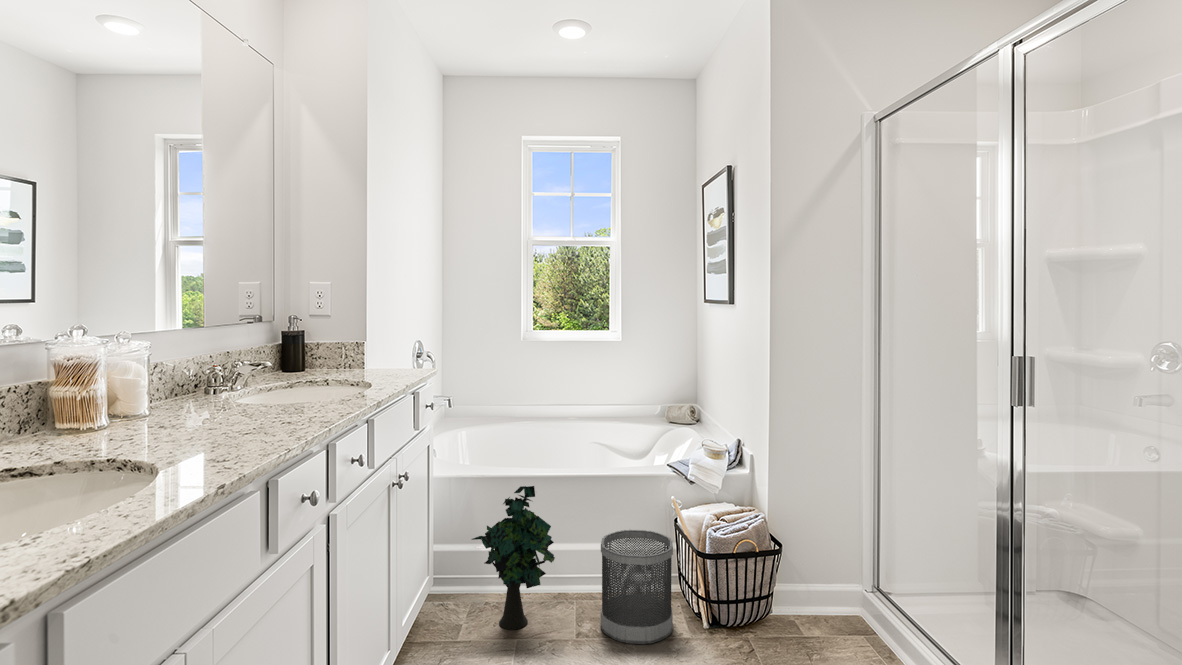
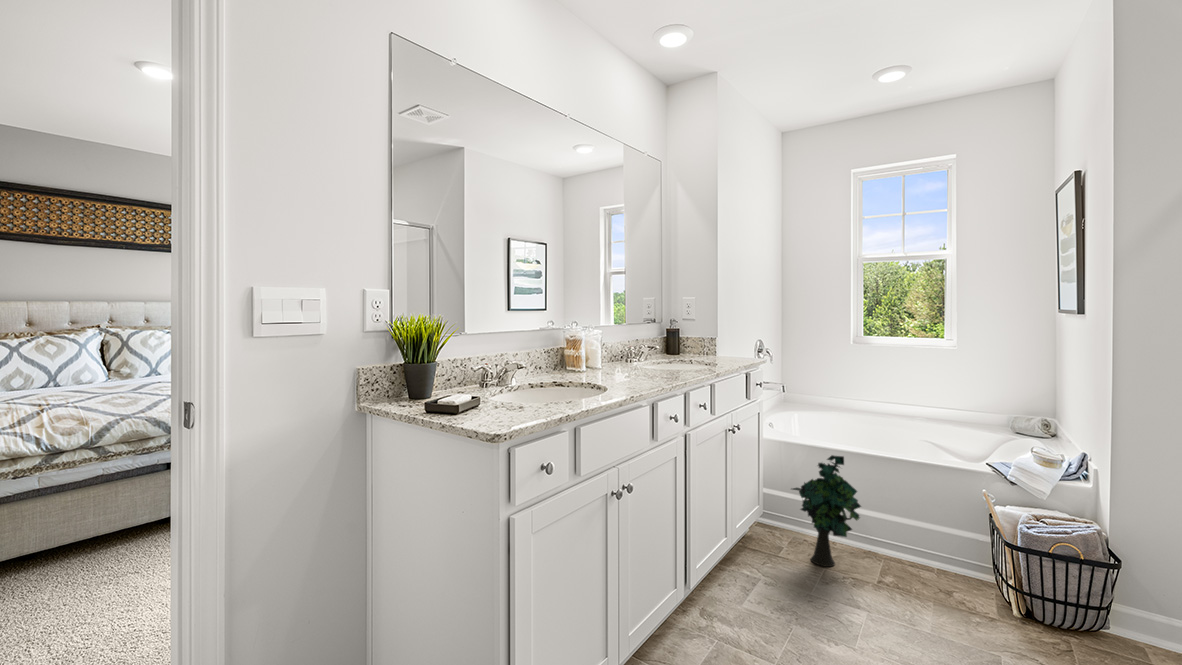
wastebasket: present [601,530,673,644] -> none [901,509,981,612]

